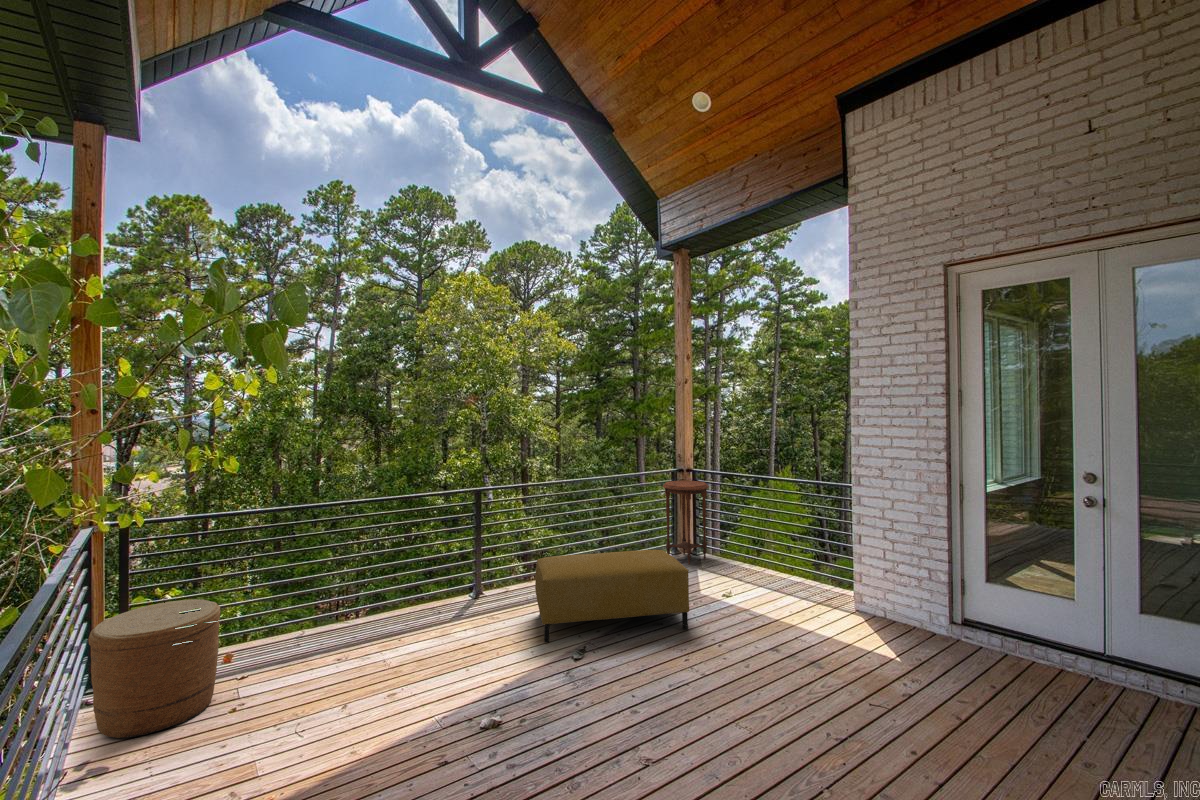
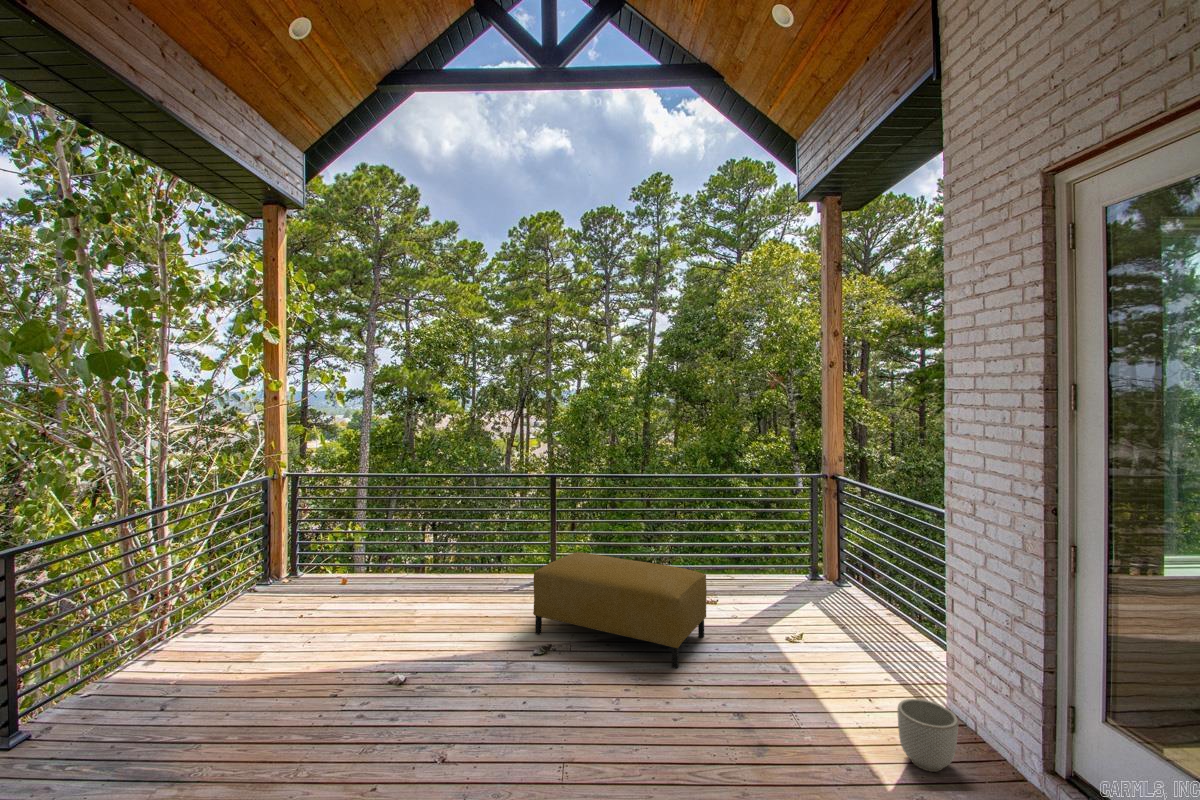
side table: present [663,481,709,565] -> none [789,496,852,604]
planter: none [860,591,897,633] -> present [898,699,958,772]
woven basket: present [88,599,220,738] -> none [247,527,326,609]

